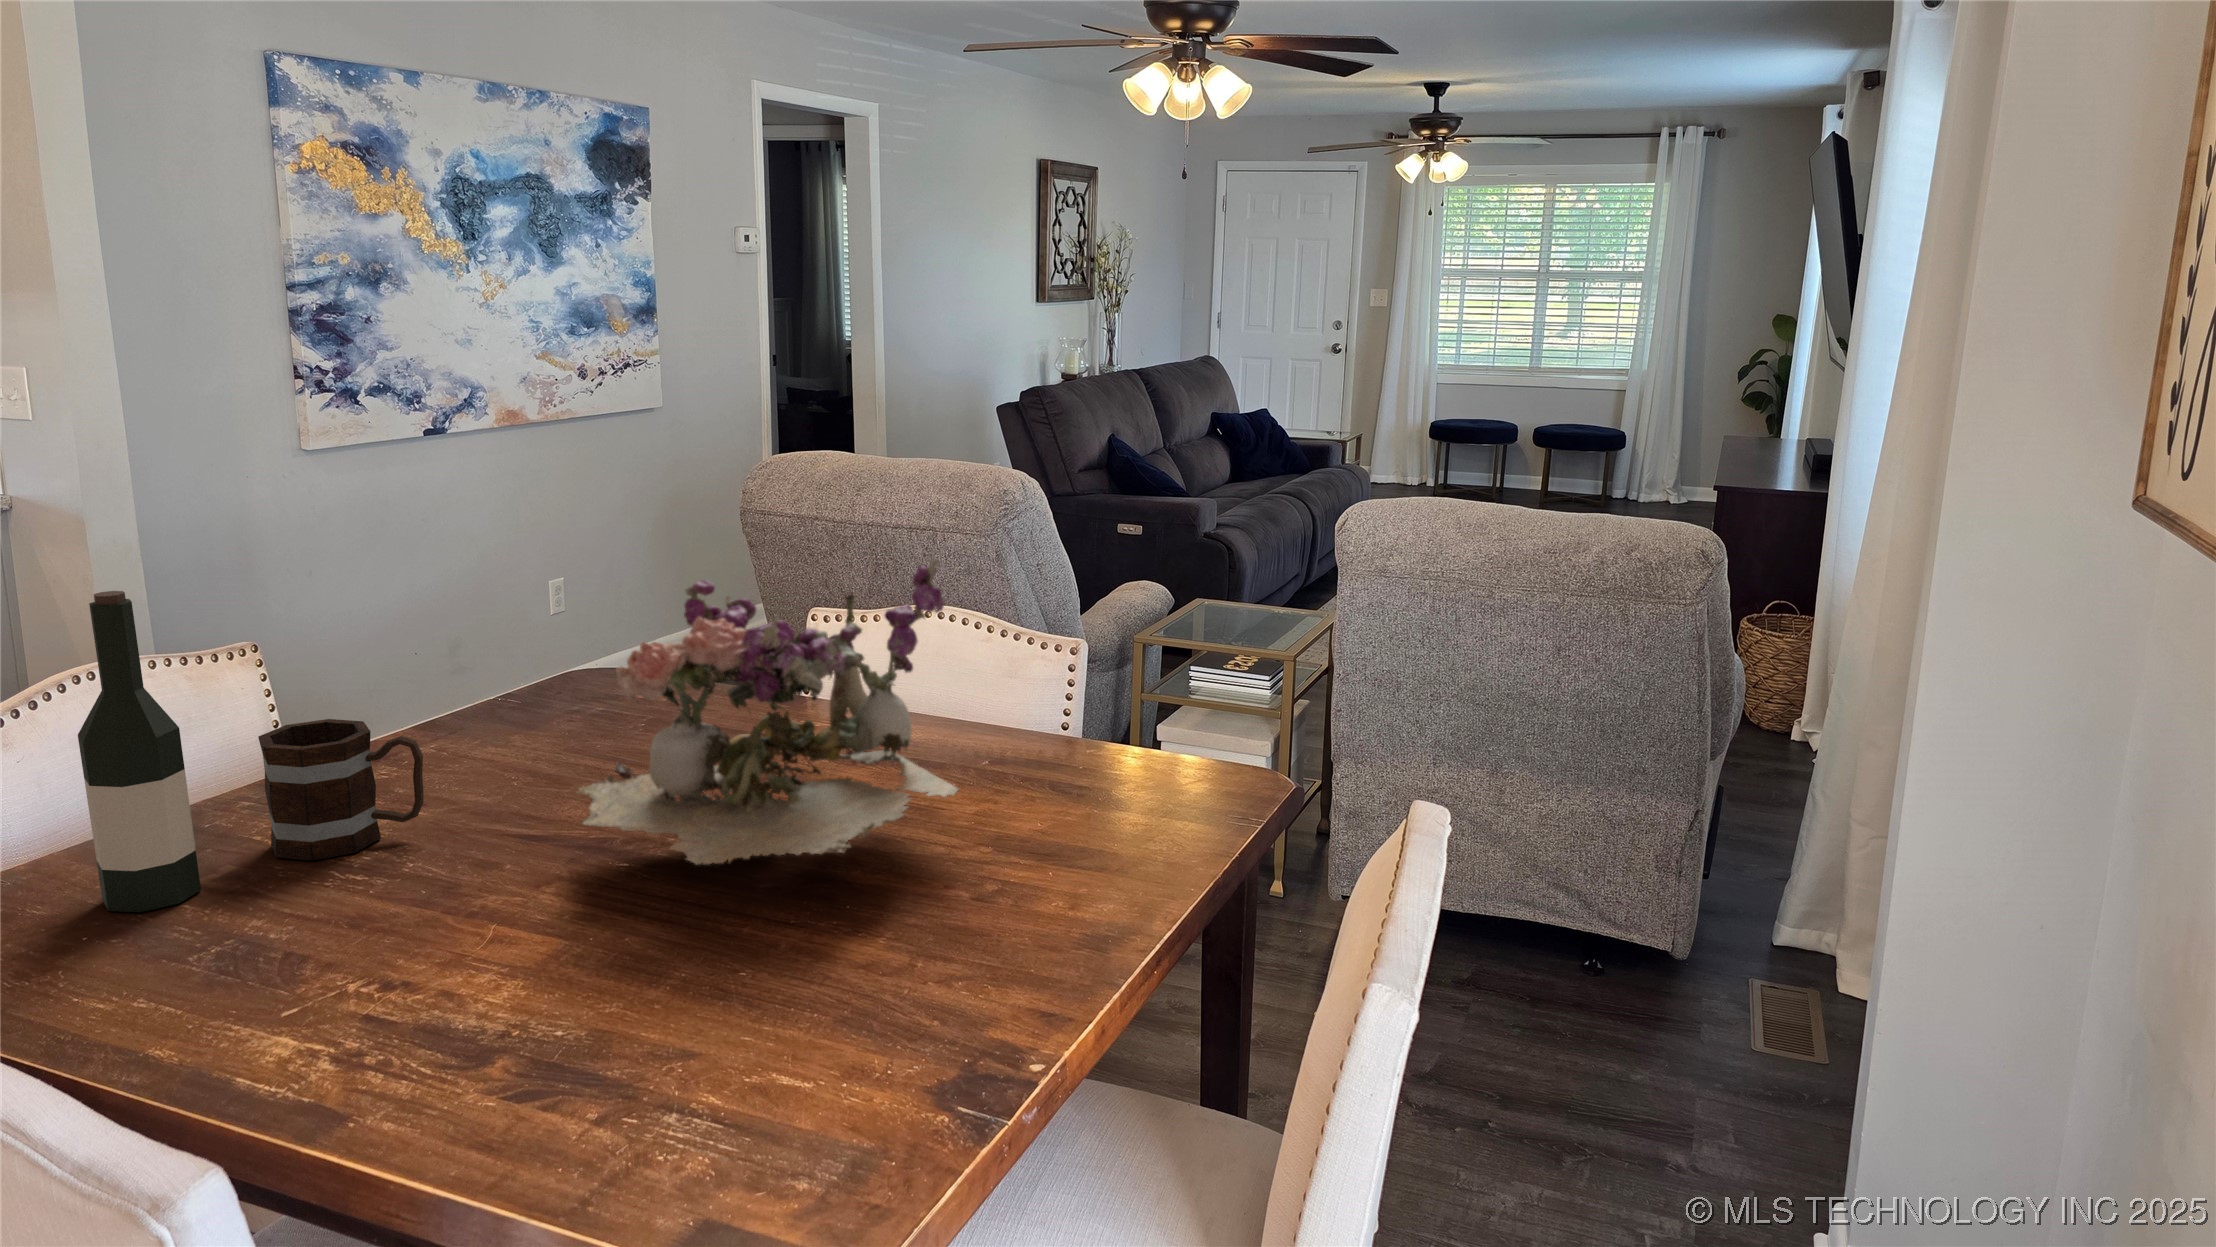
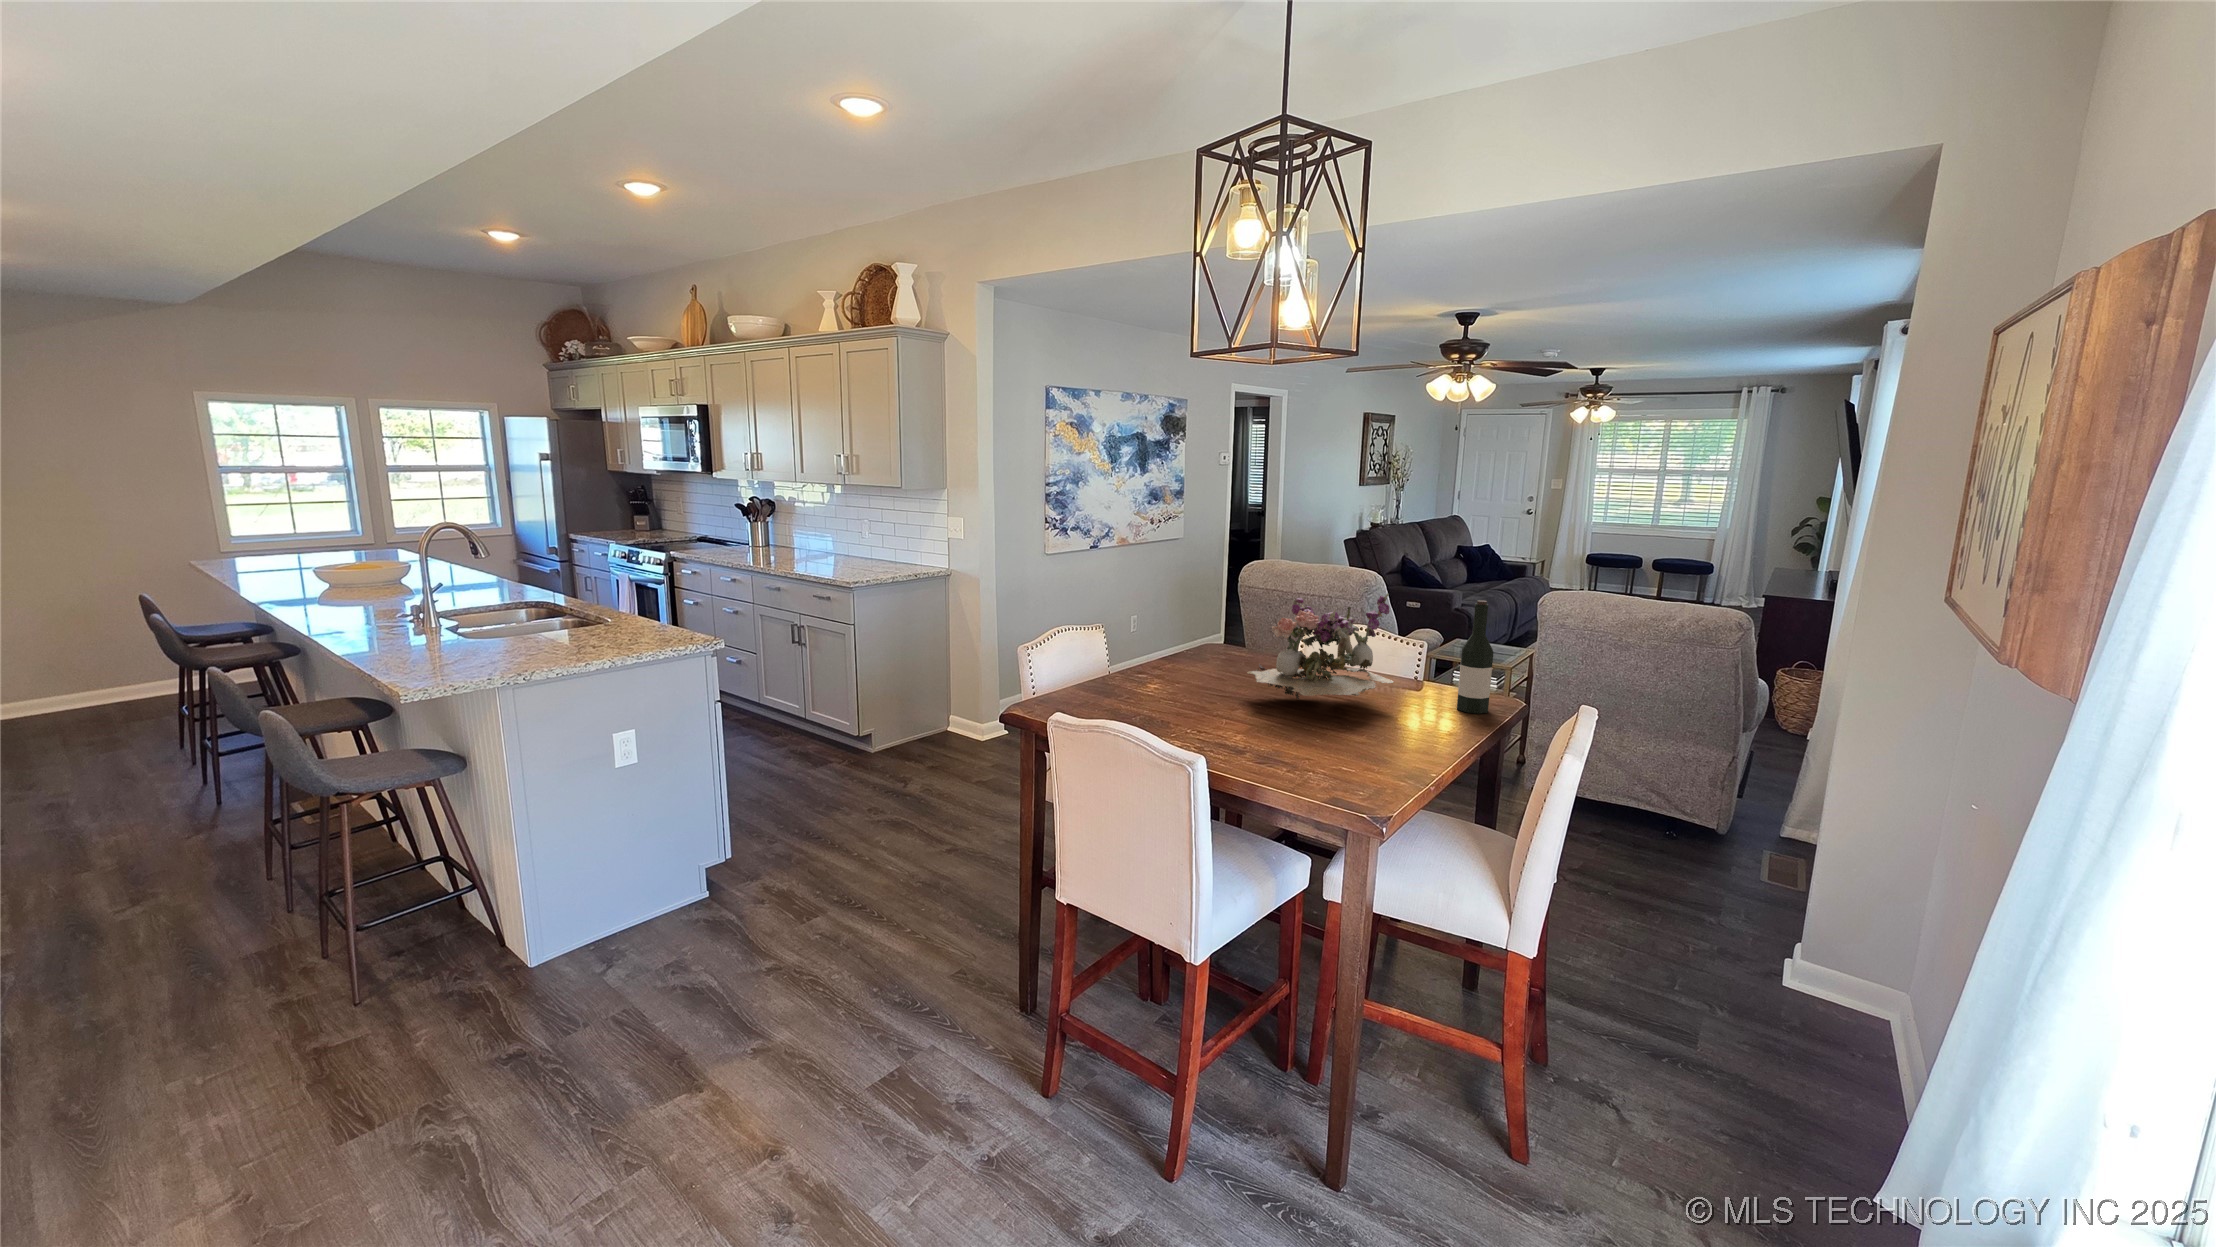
wine bottle: present [78,591,201,912] -> present [1457,600,1493,714]
mug: present [258,719,424,861] -> none [1136,643,1189,691]

